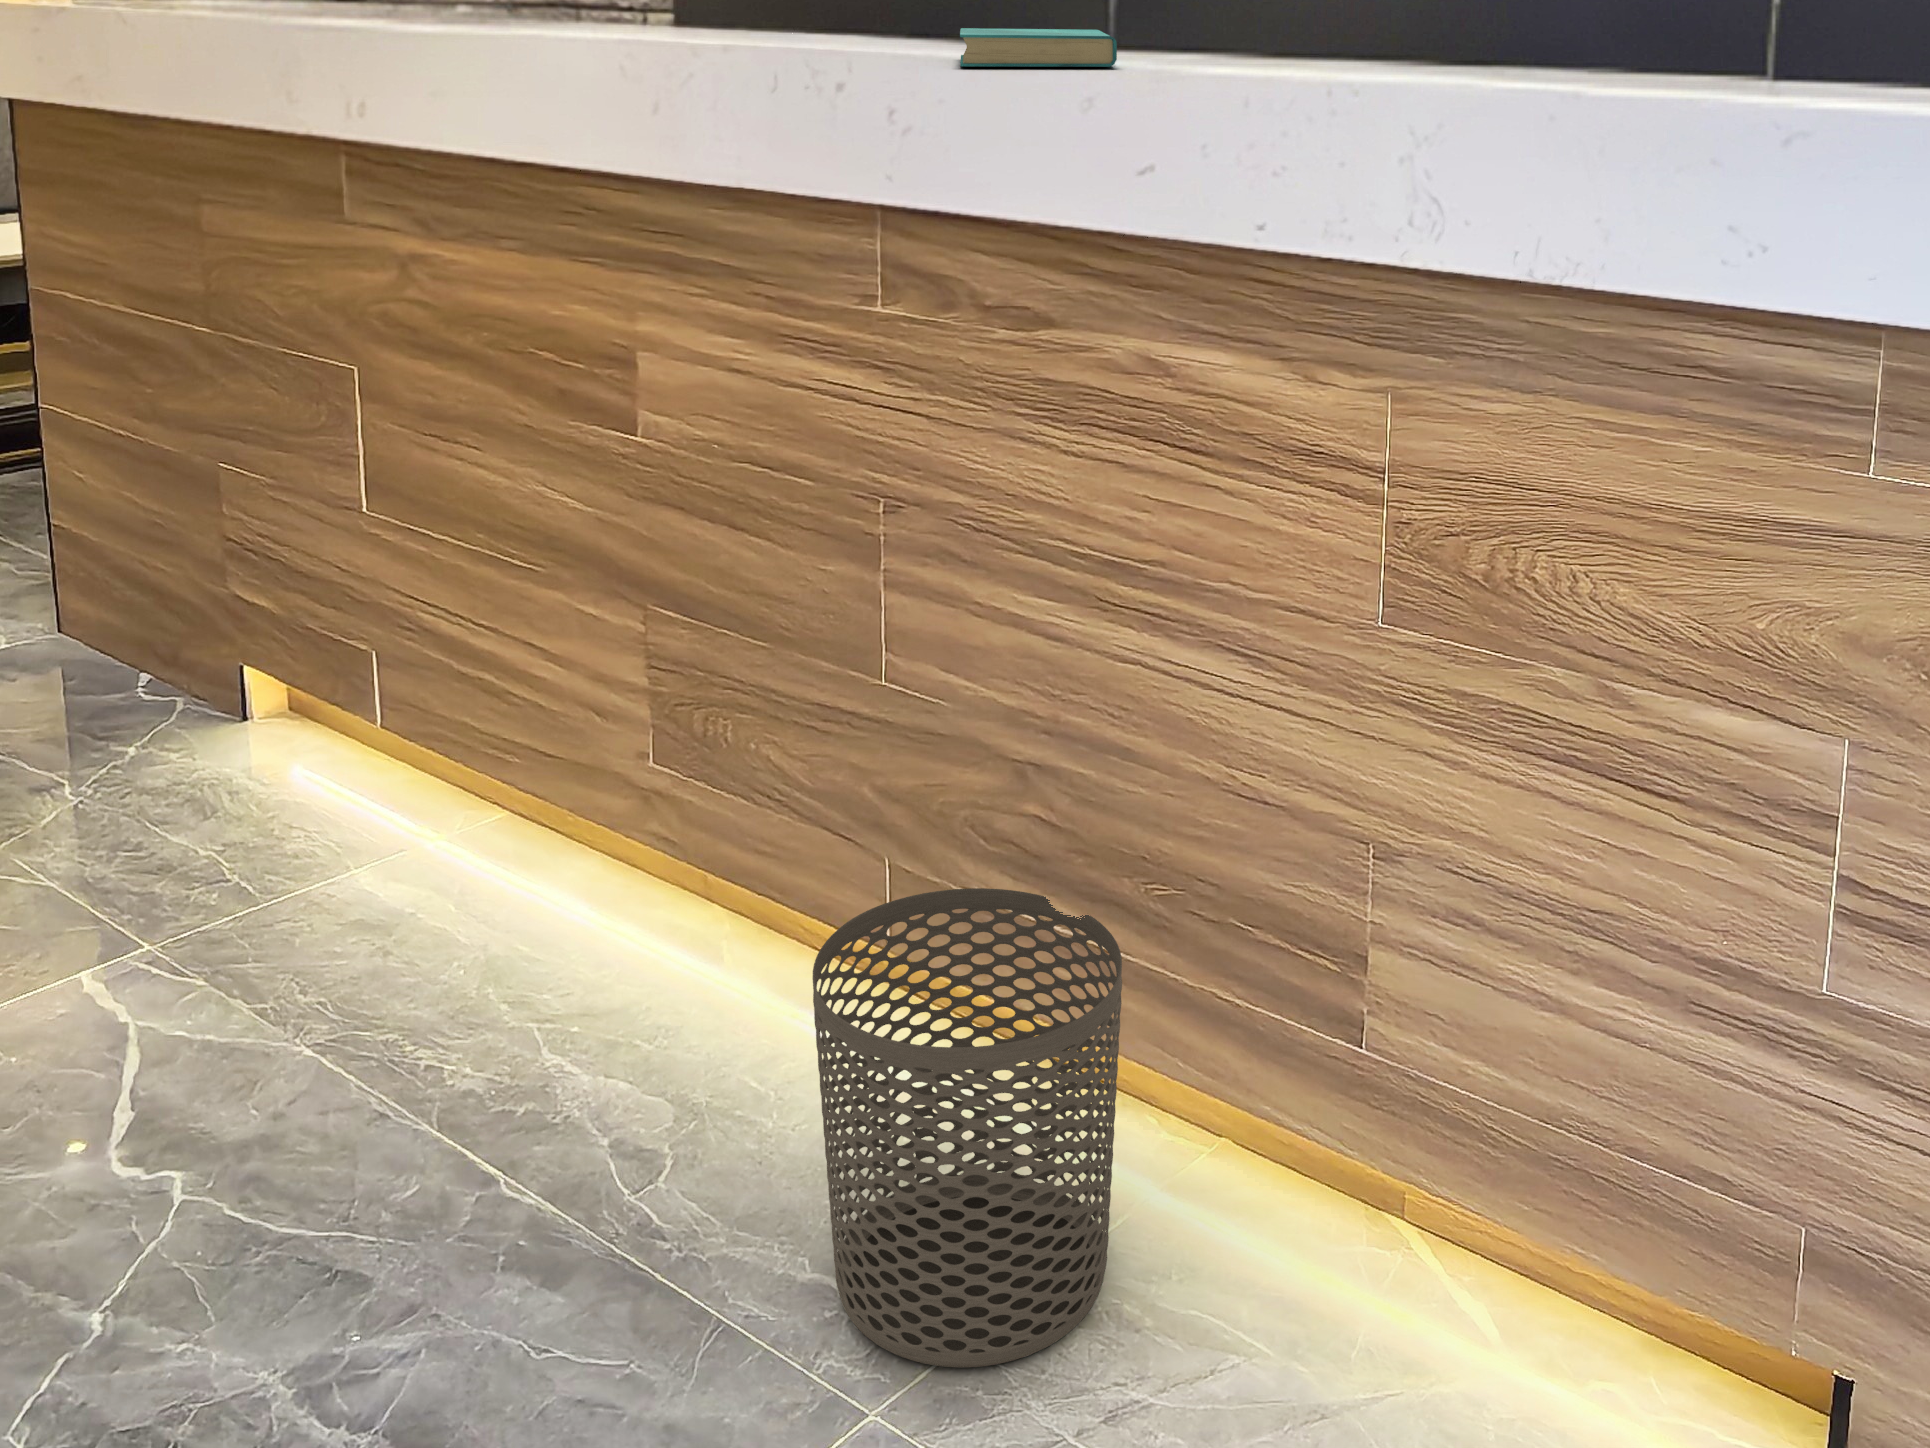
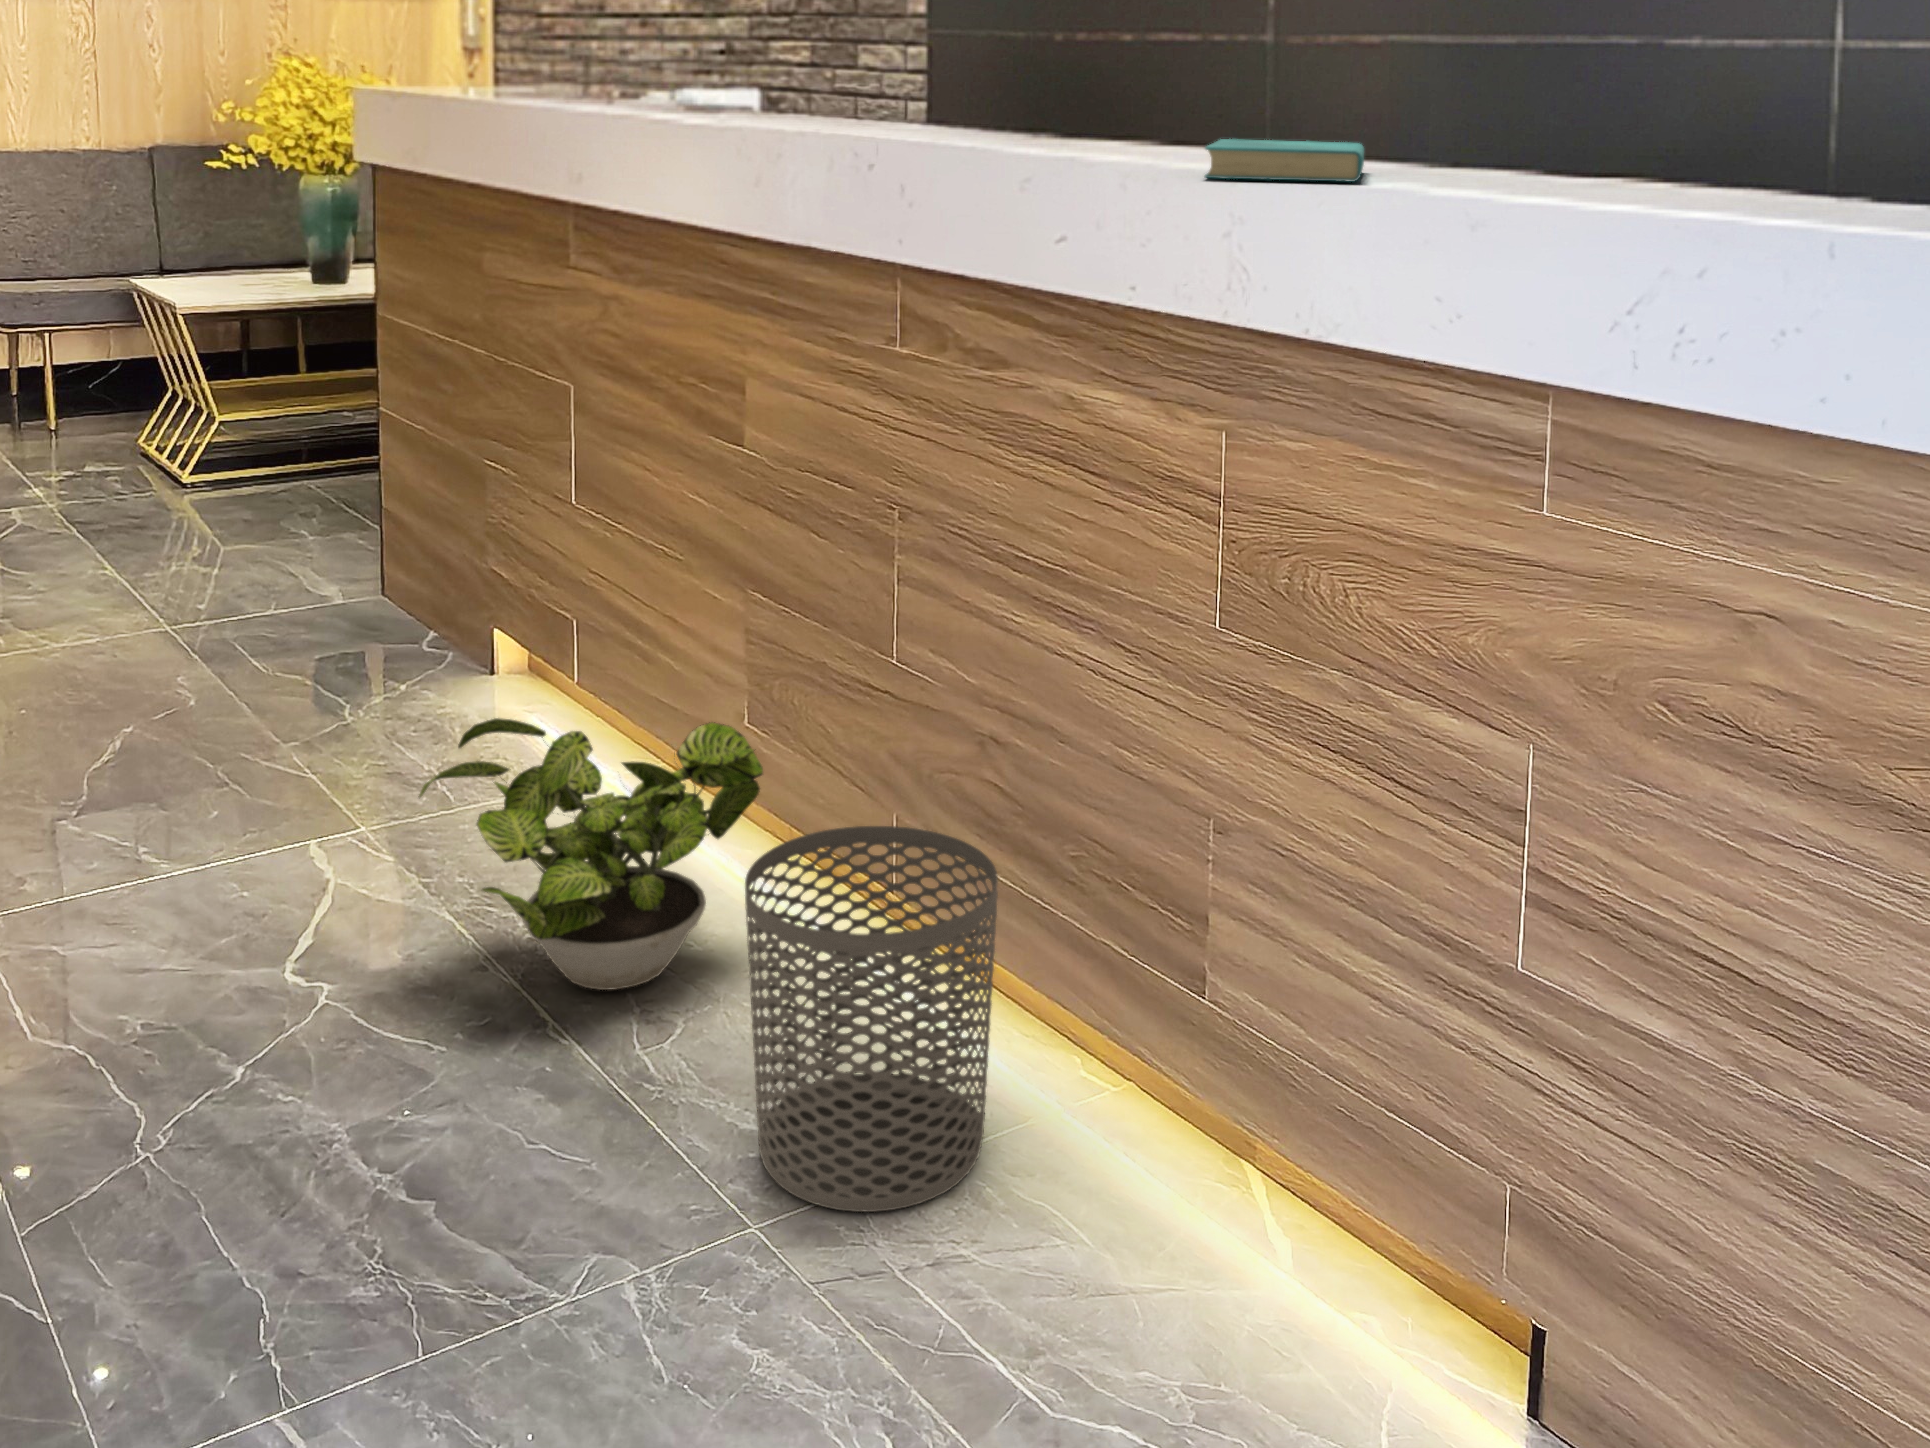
book: present [960,28,1117,67] -> present [1204,139,1364,182]
potted plant: none [297,776,732,1122] -> present [419,718,763,990]

